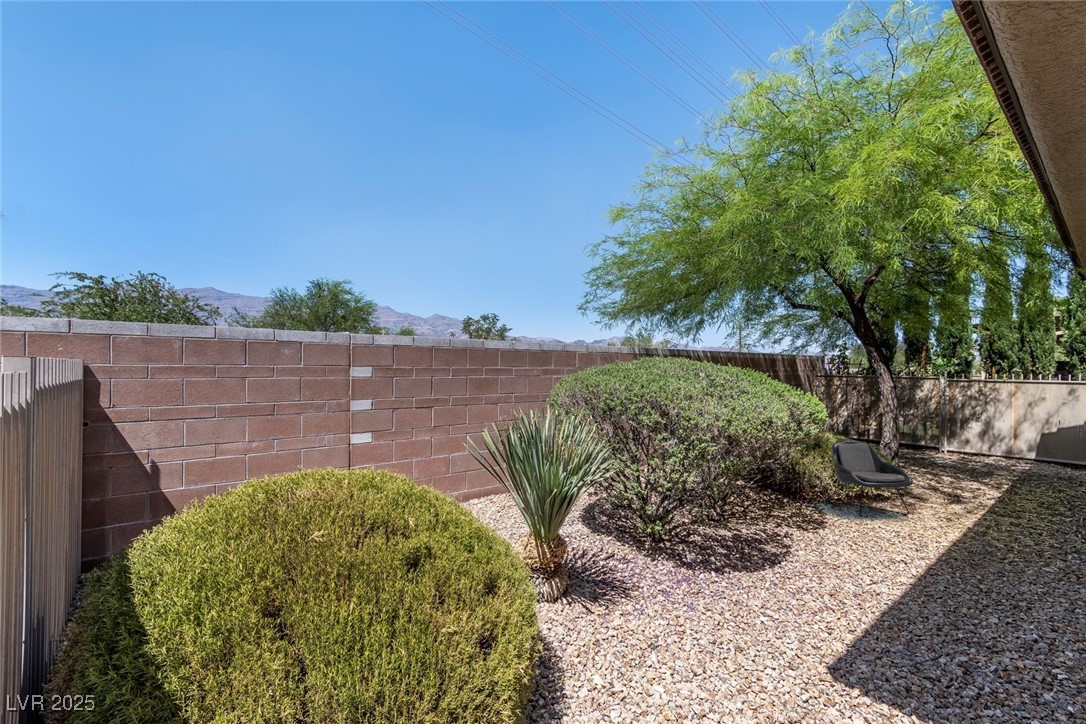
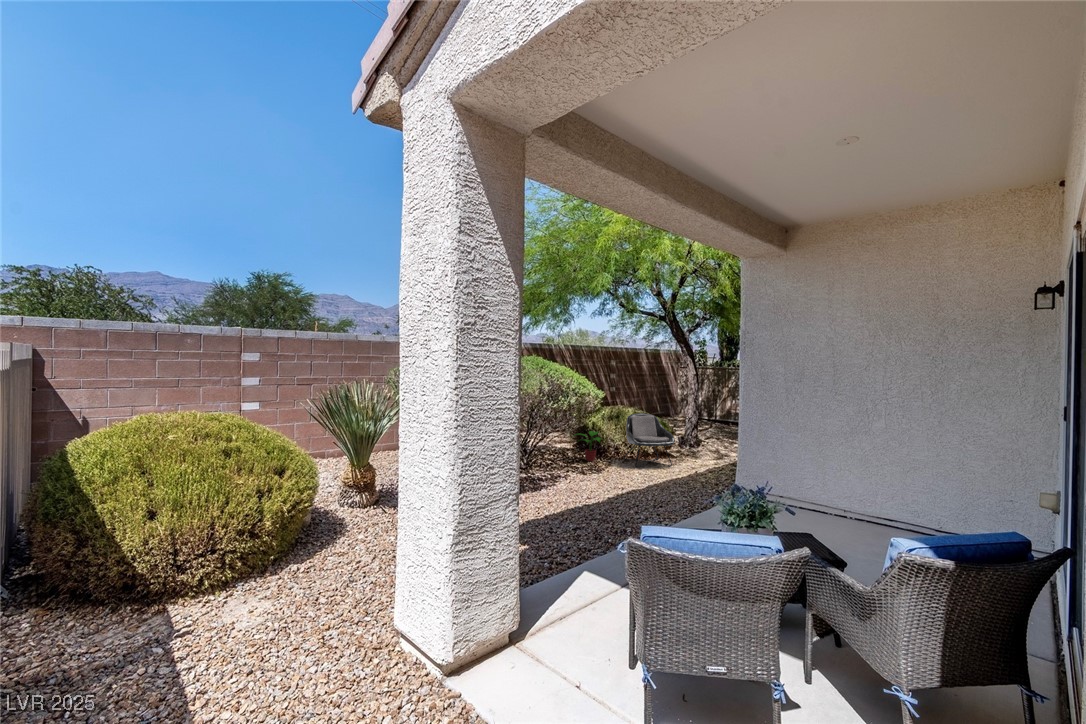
potted plant: none [756,464,804,506] -> present [576,431,601,462]

